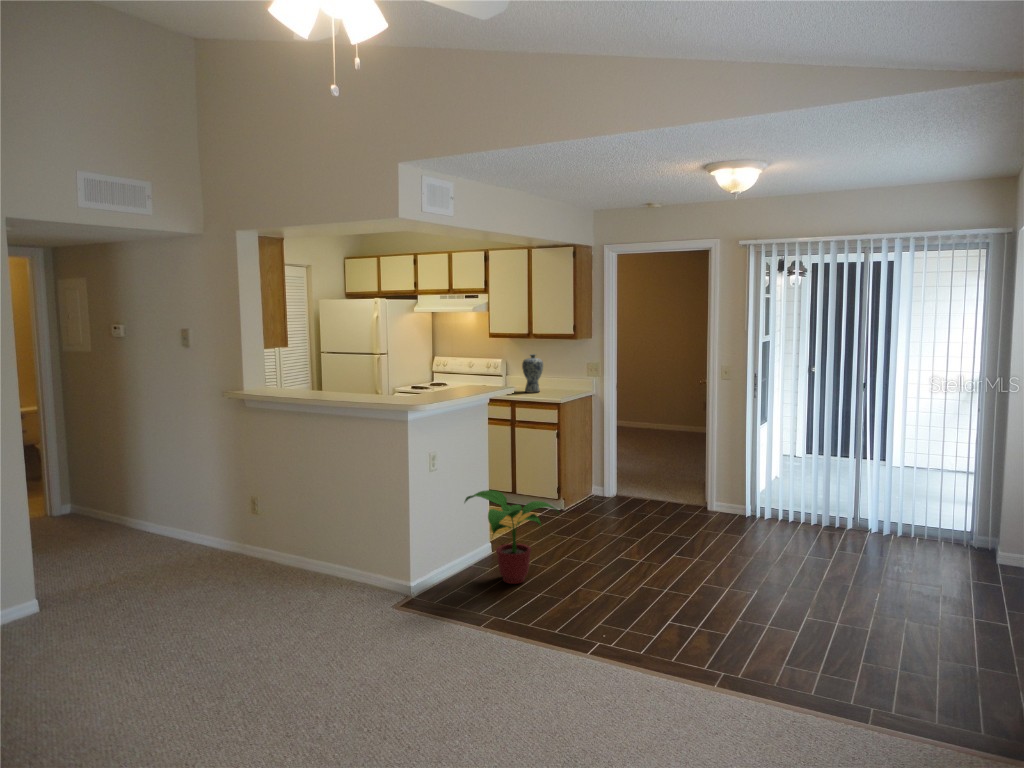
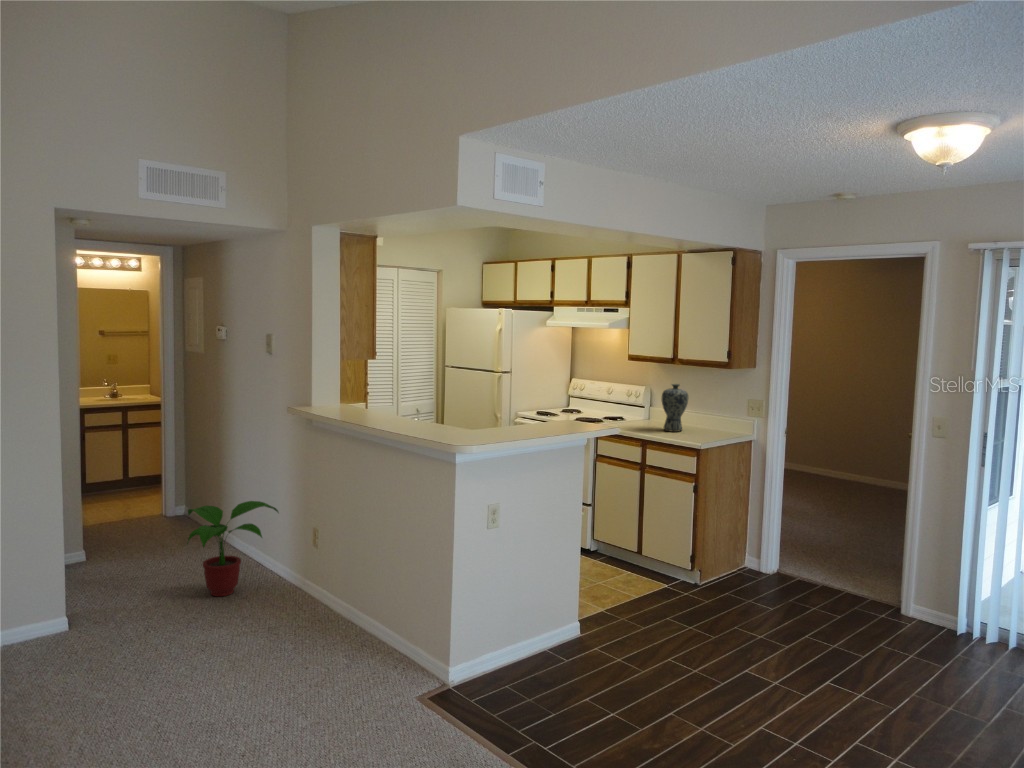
potted plant: present [465,490,559,584] -> present [188,501,278,596]

